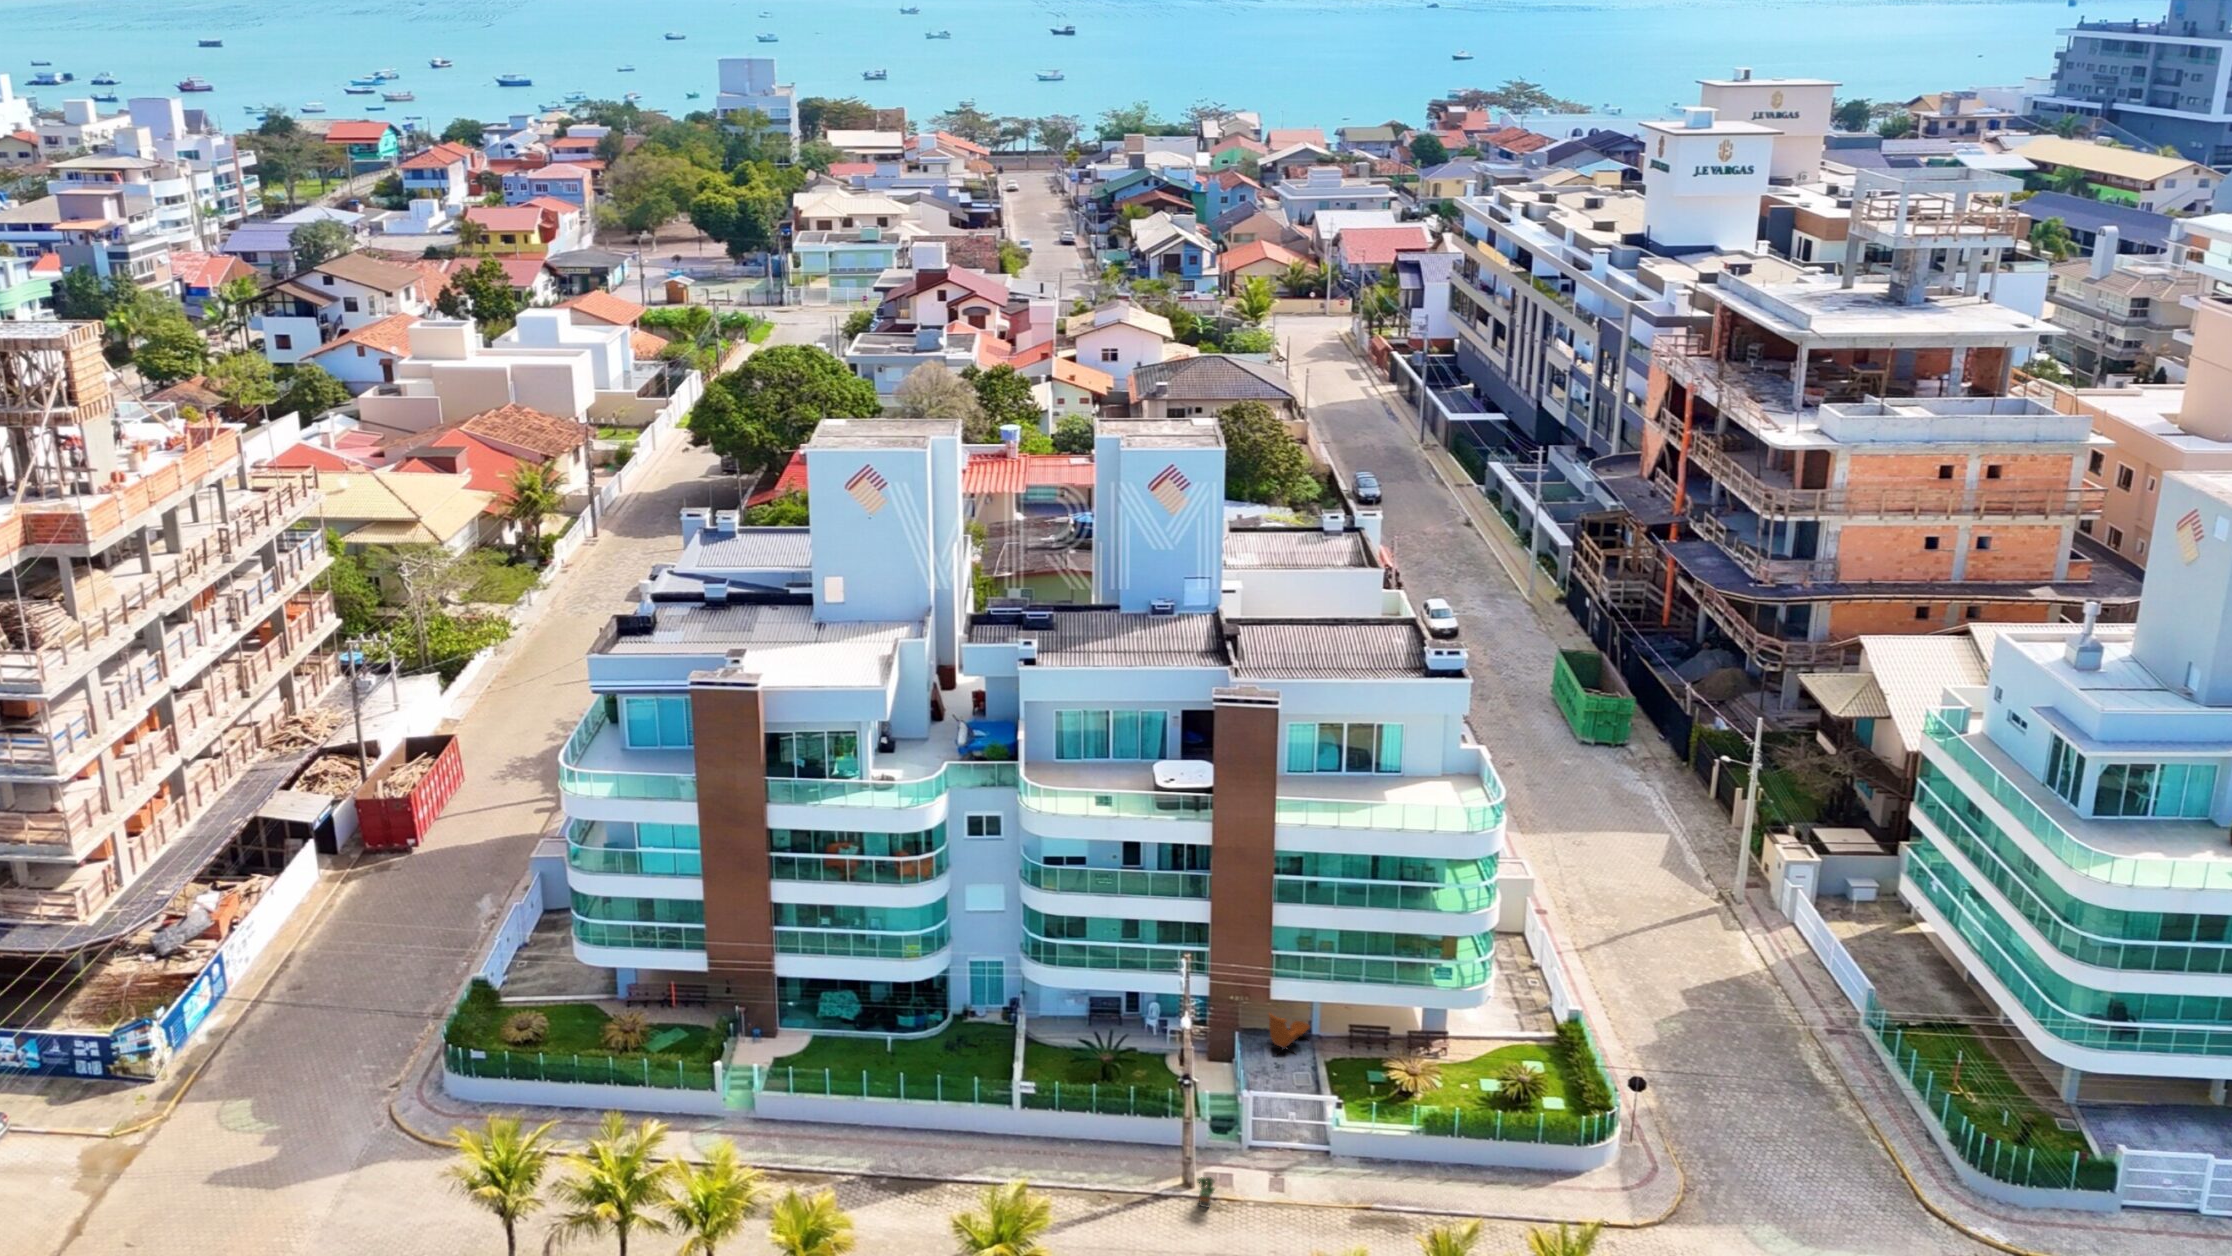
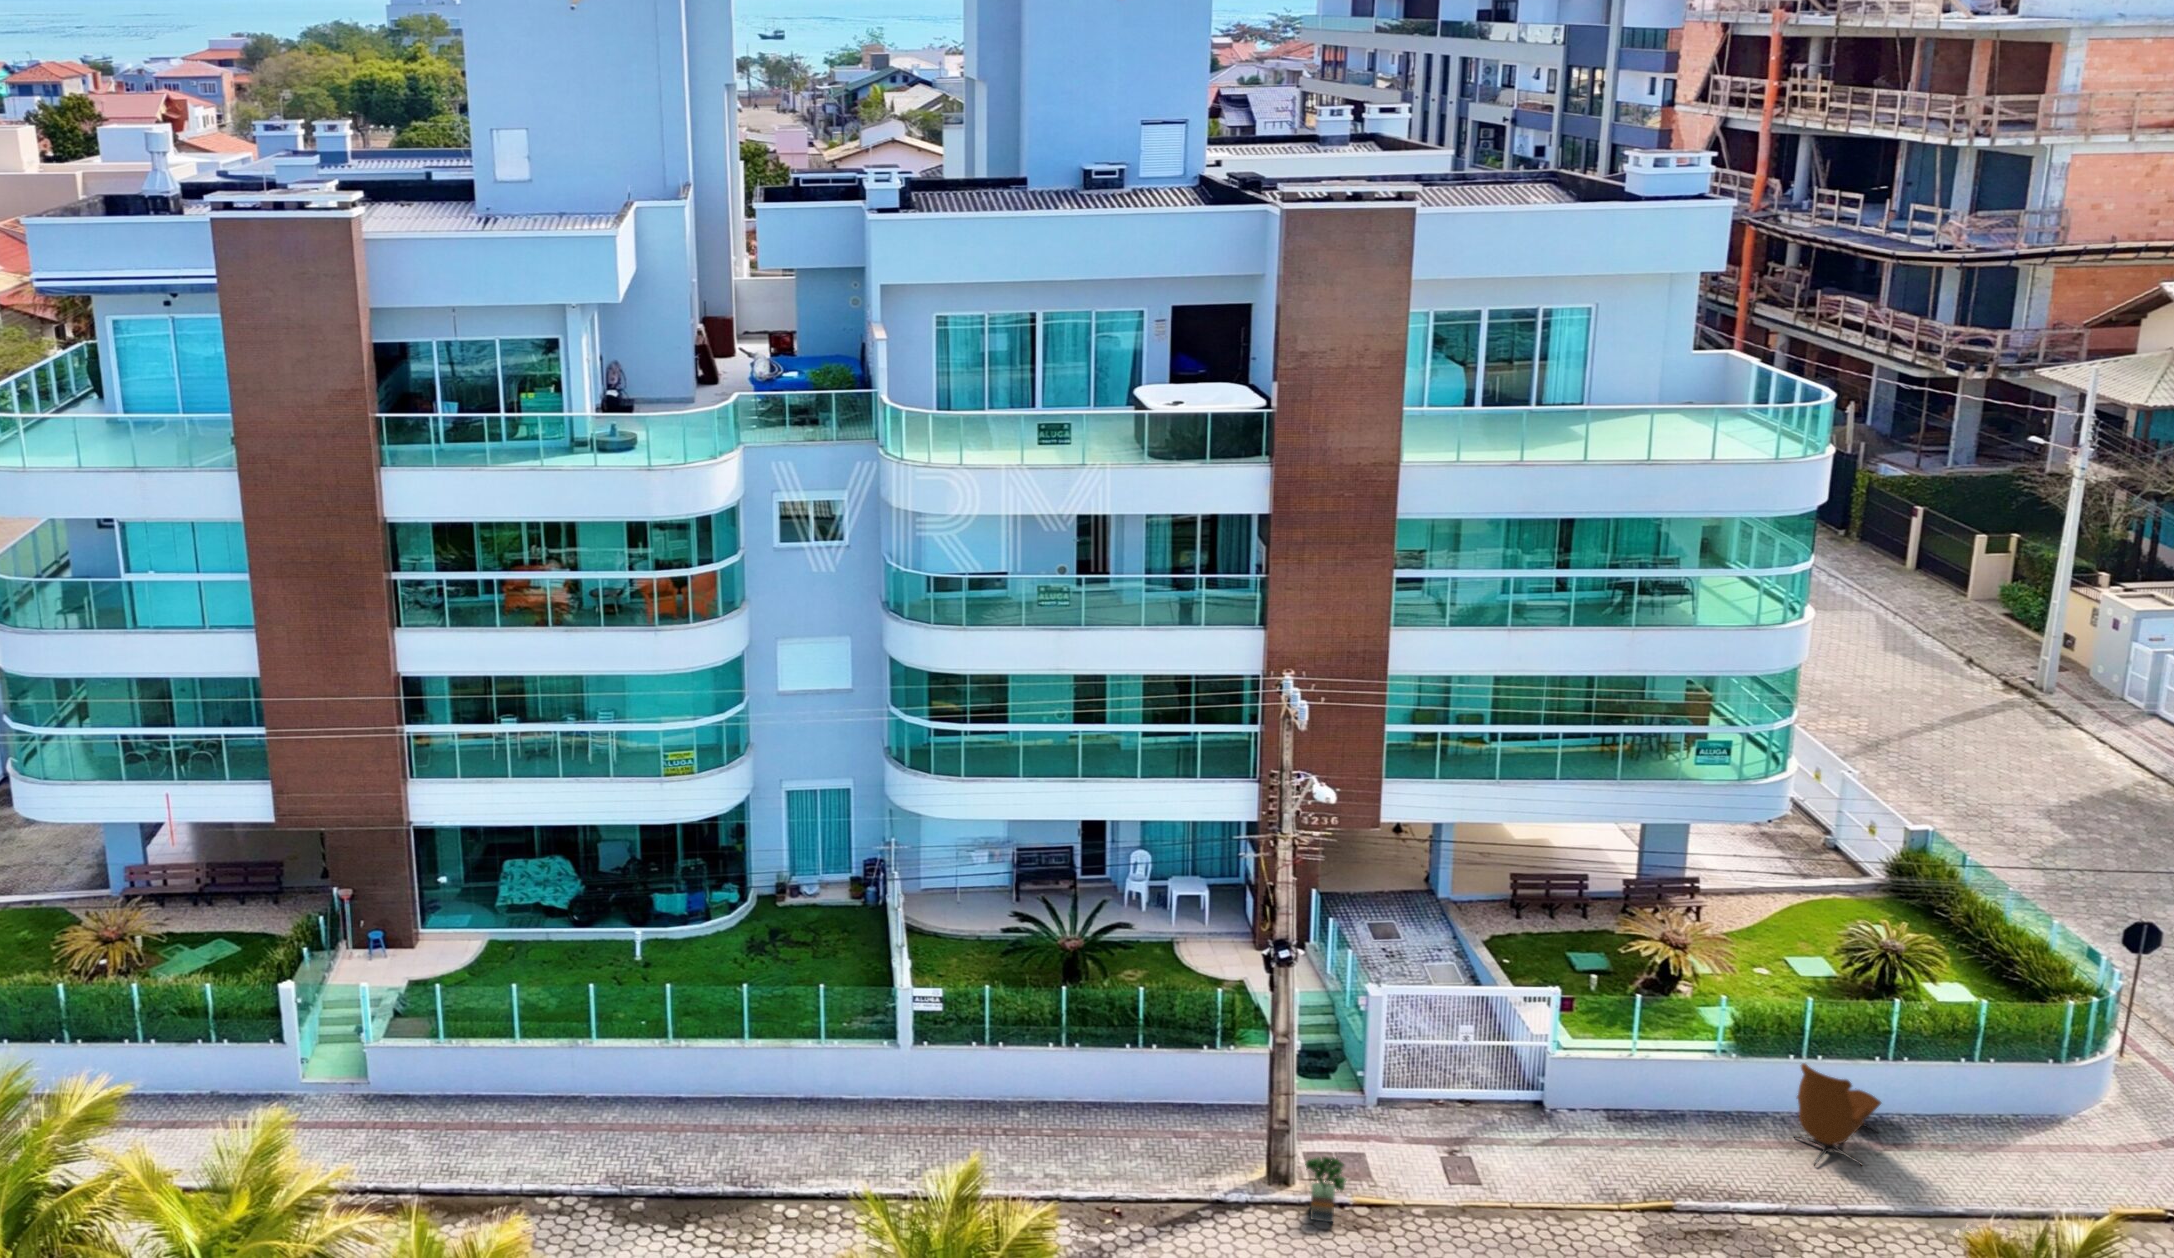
lounge chair: present [1269,1013,1310,1050] -> present [1795,1063,1881,1165]

